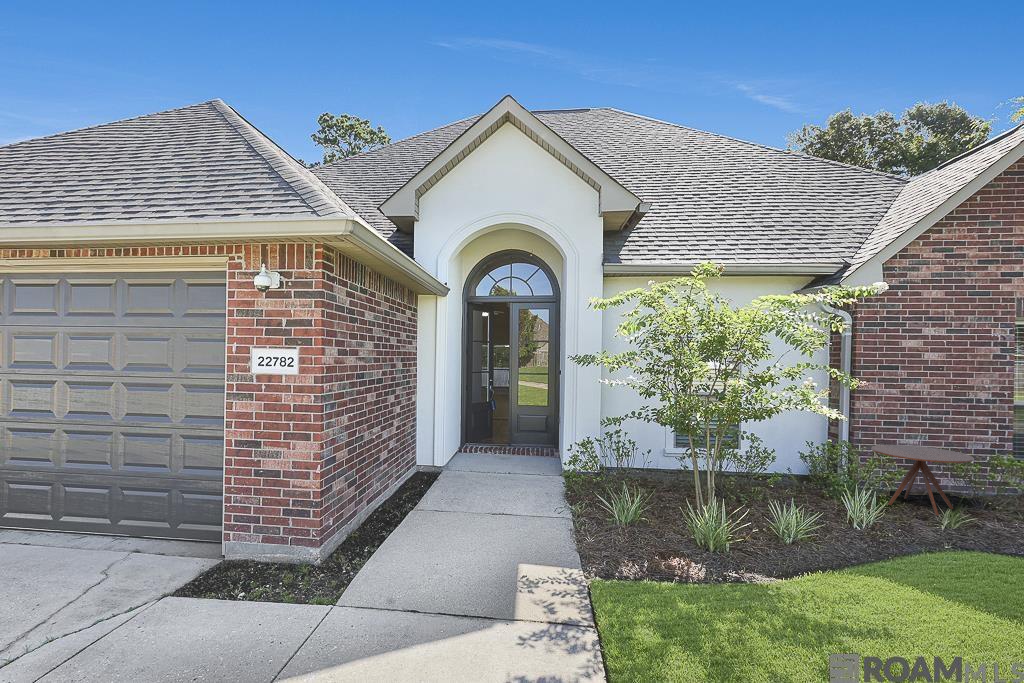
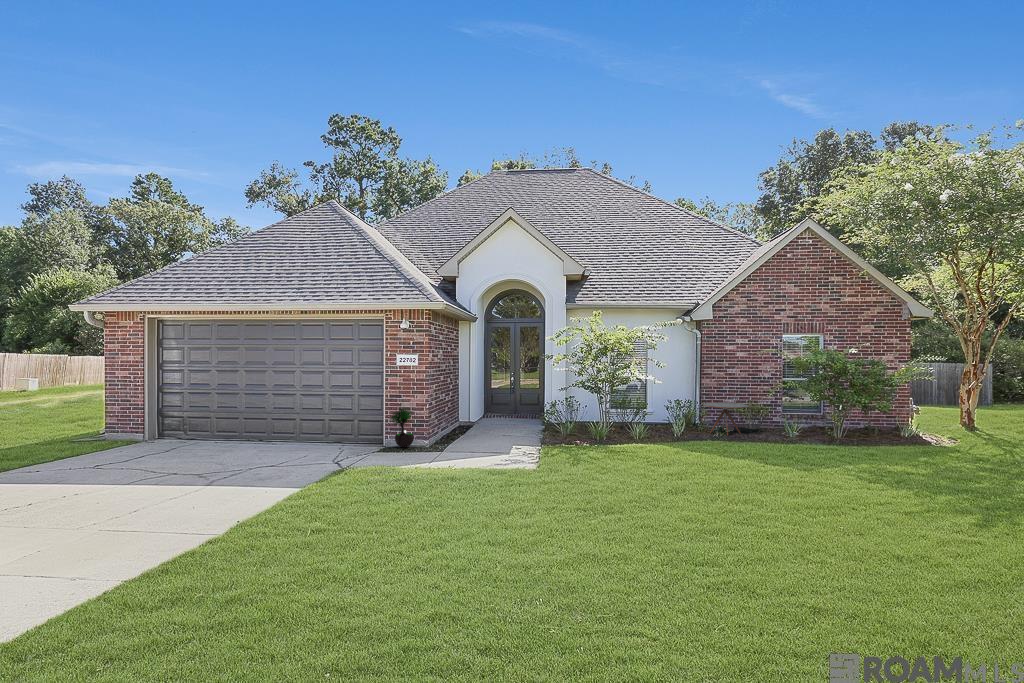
potted tree: none [209,469,281,571] -> present [390,409,414,447]

